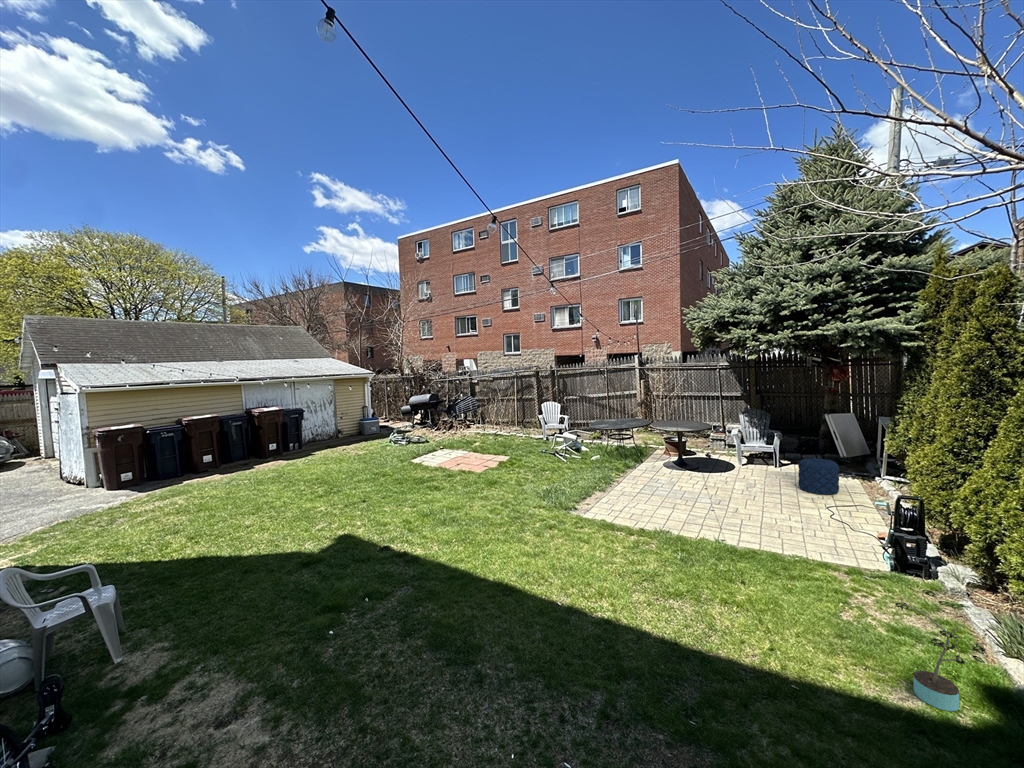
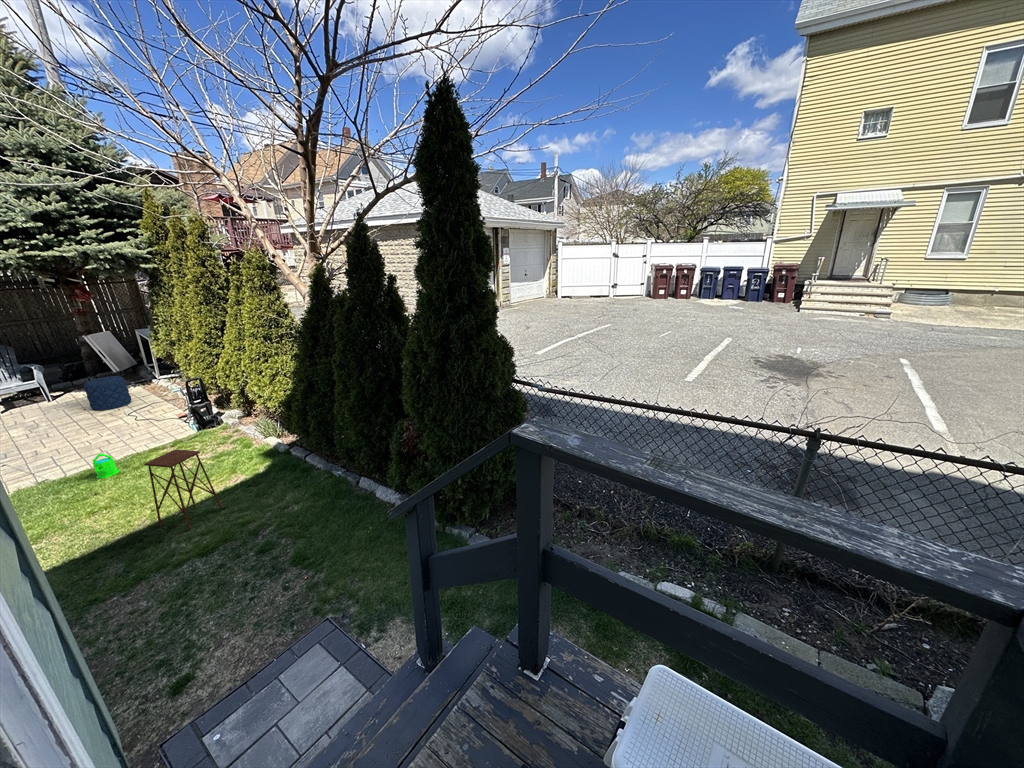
watering can: none [752,542,776,573] -> present [93,454,119,479]
potted plant: present [895,589,985,711] -> none [216,417,261,476]
side table: none [761,594,854,736] -> present [144,449,222,529]

